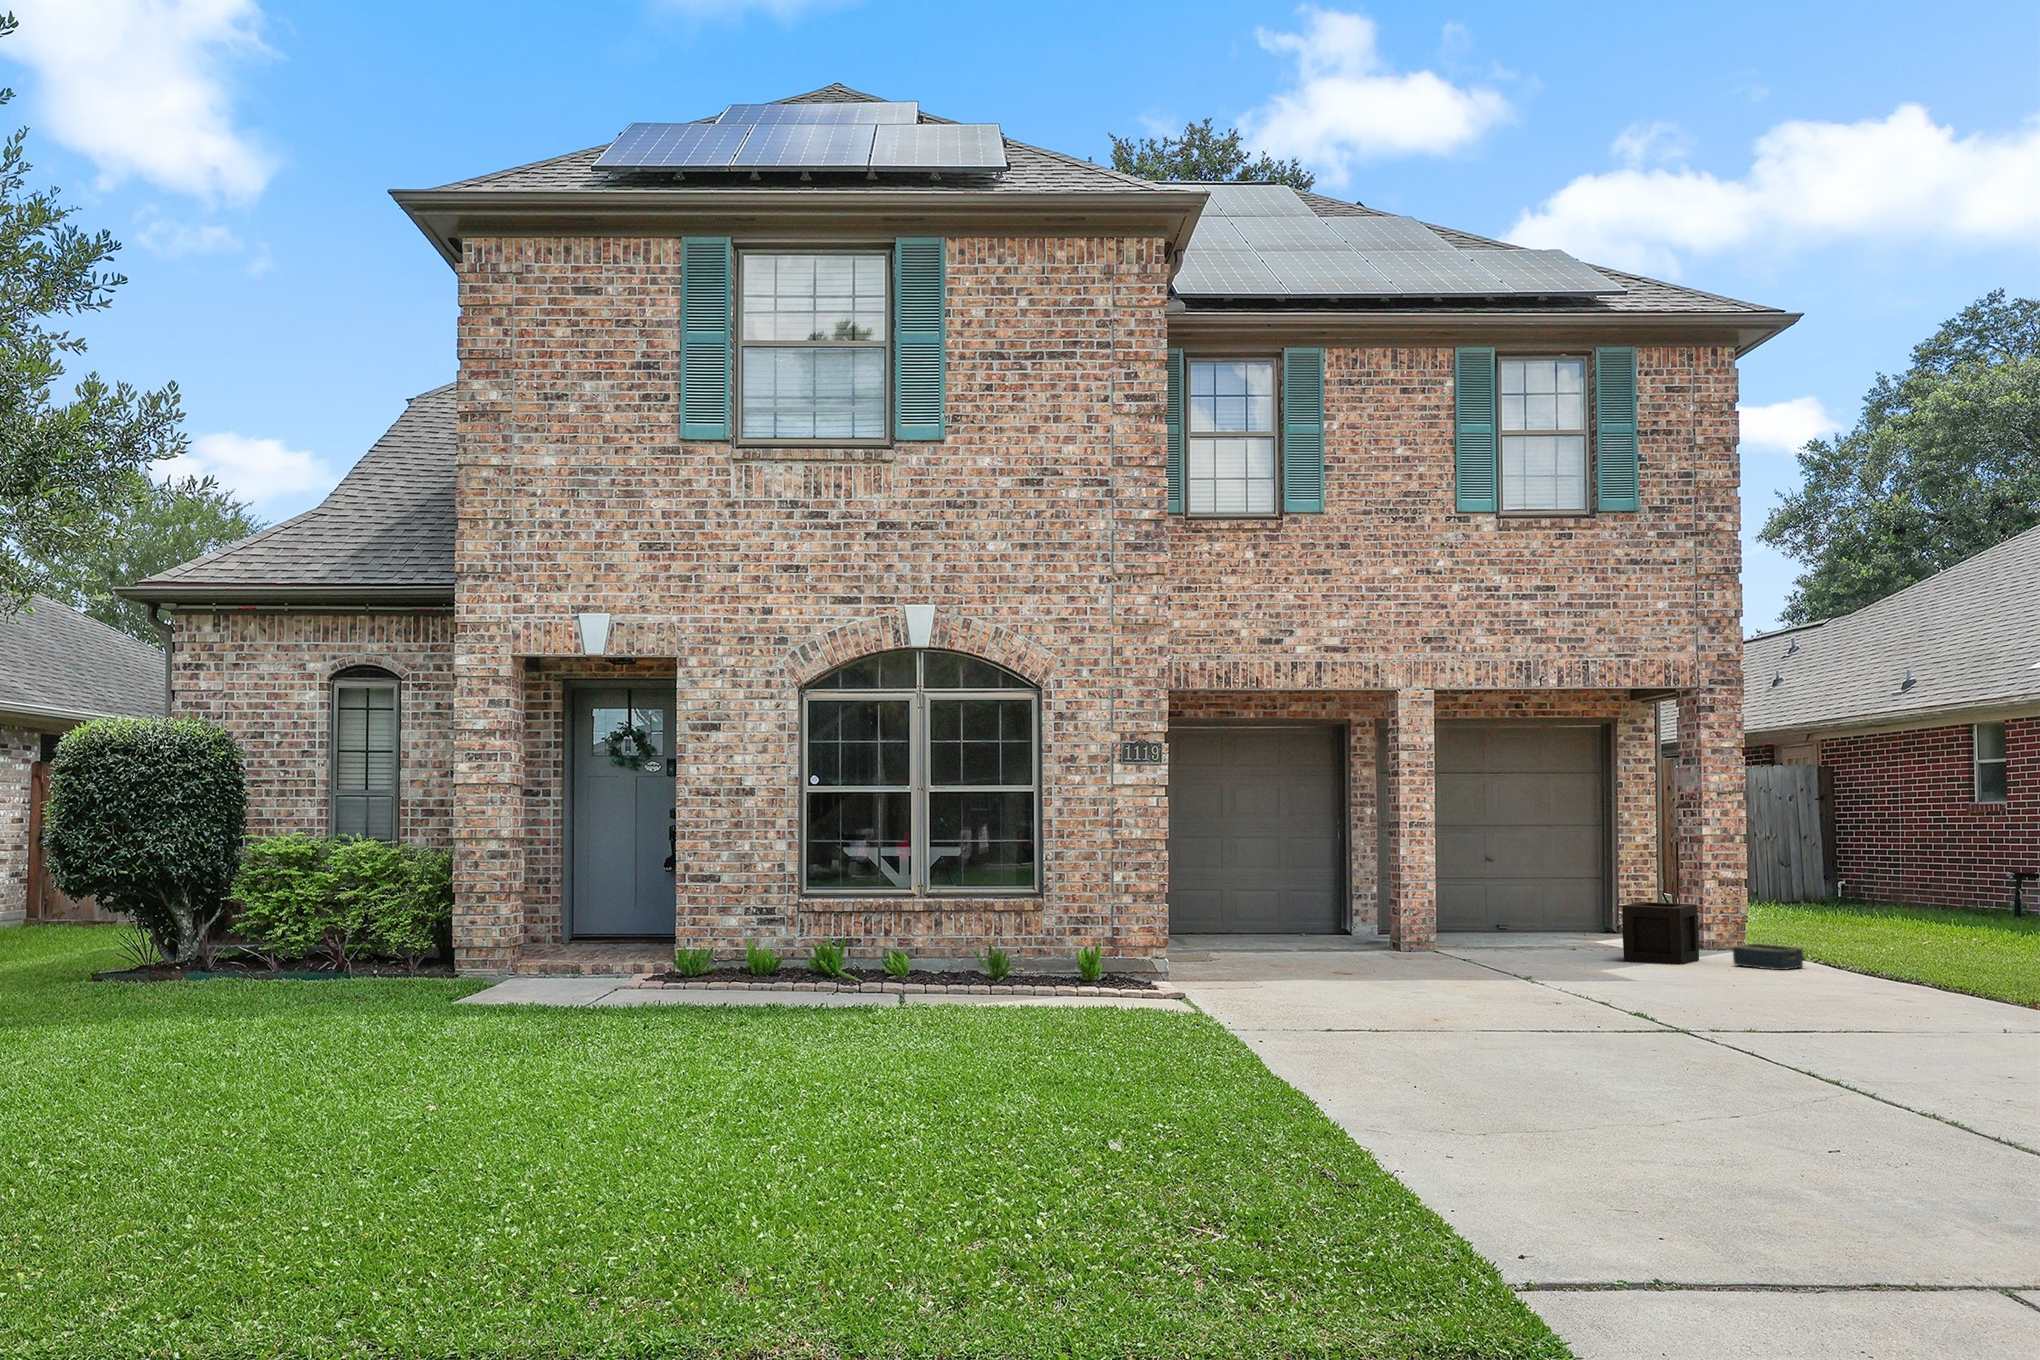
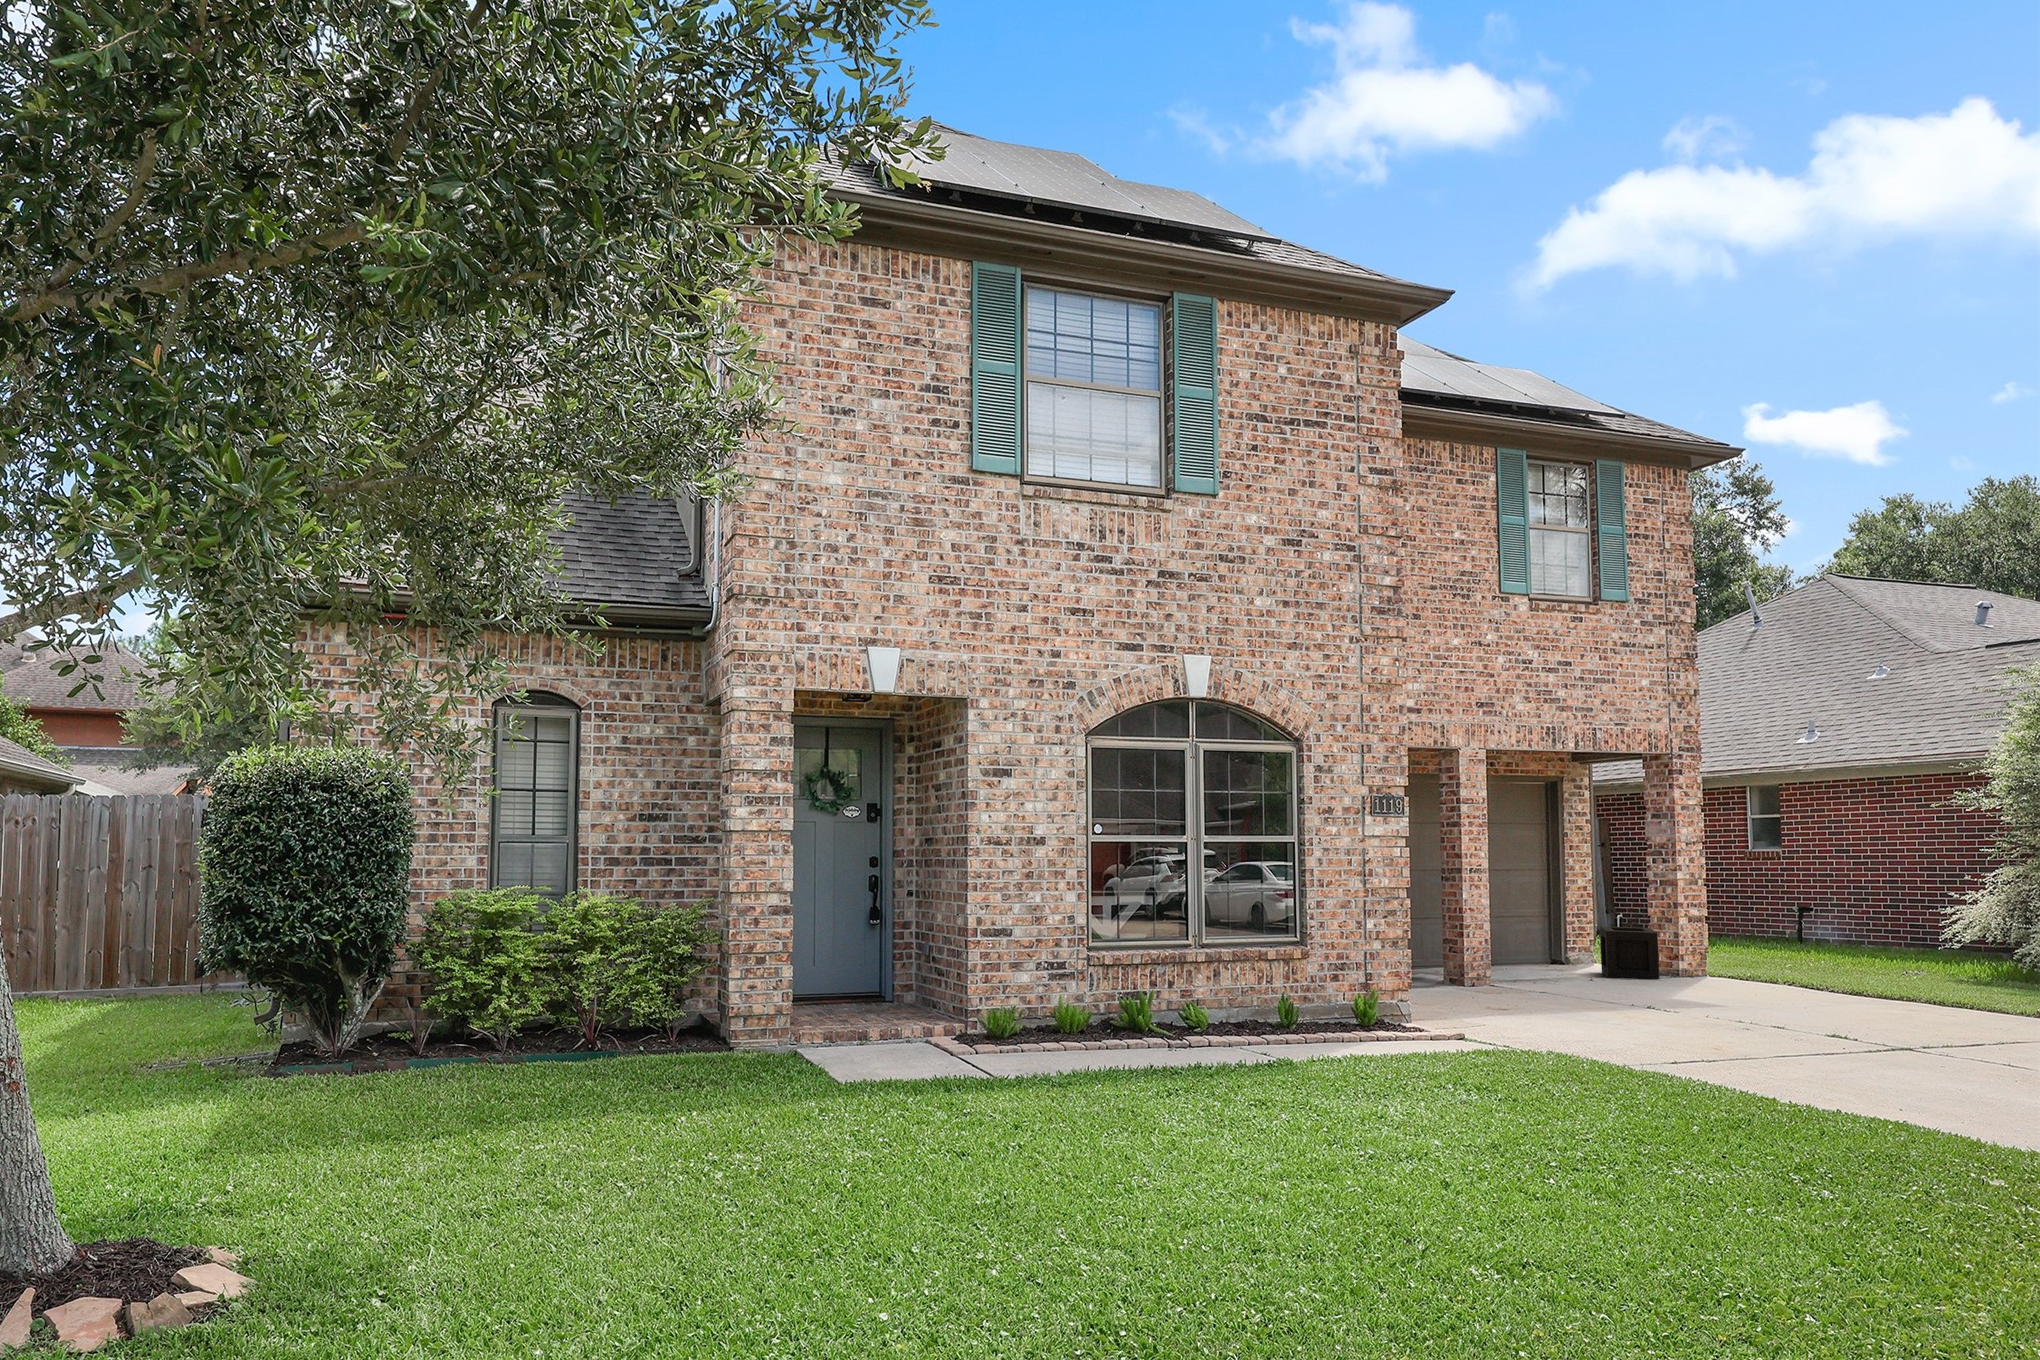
basket: present [1733,943,1803,970] -> none [1699,959,1750,982]

